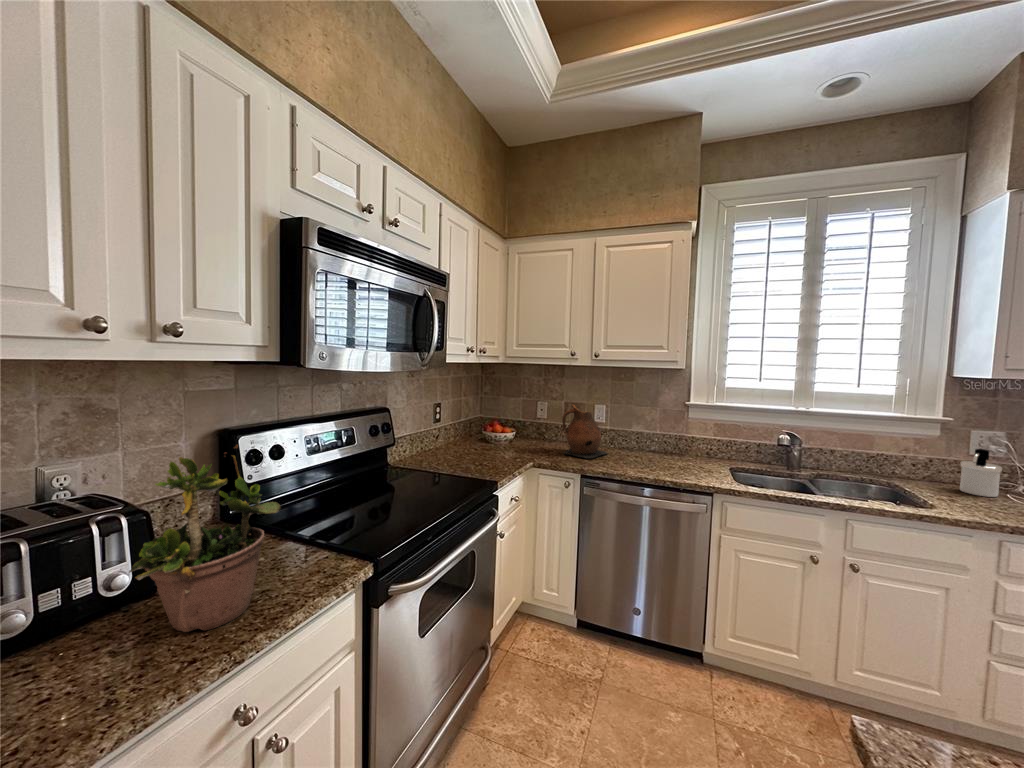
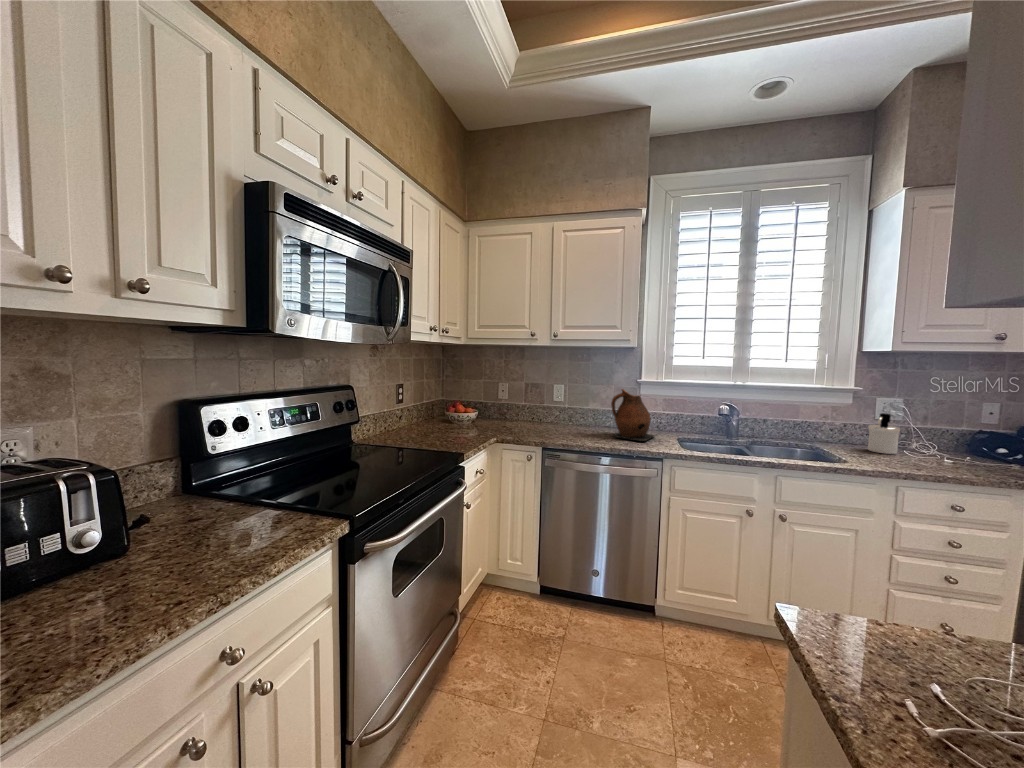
ceramic pitcher: present [562,405,607,459] -> present [611,389,655,441]
potted plant: present [129,442,281,632] -> none [106,391,258,581]

